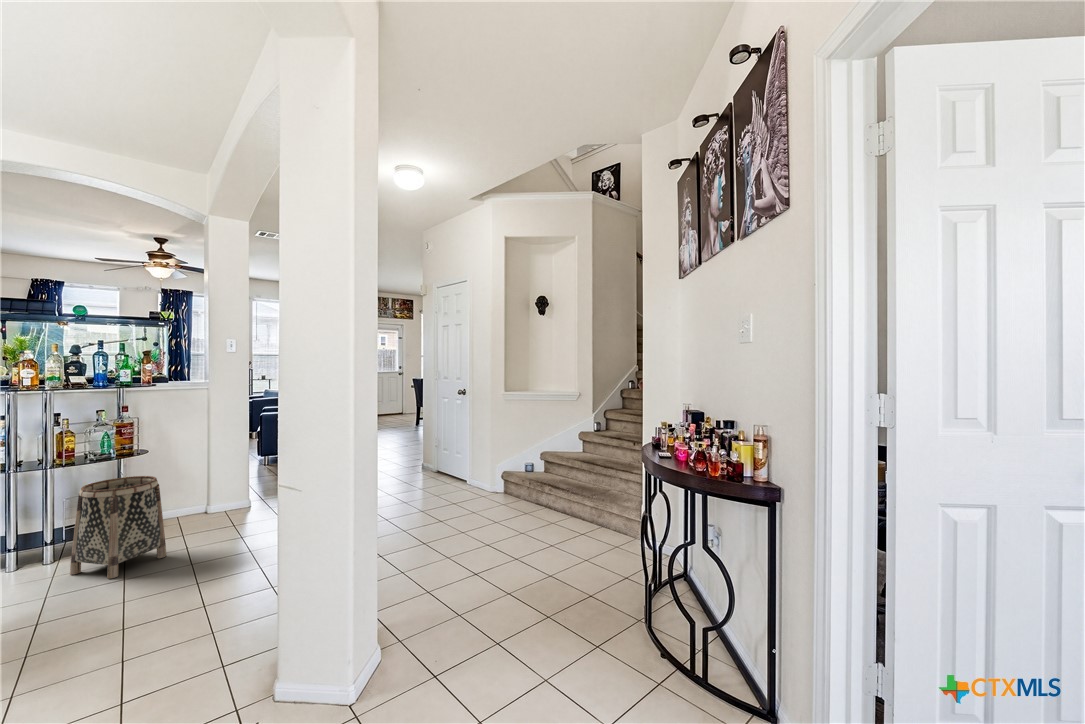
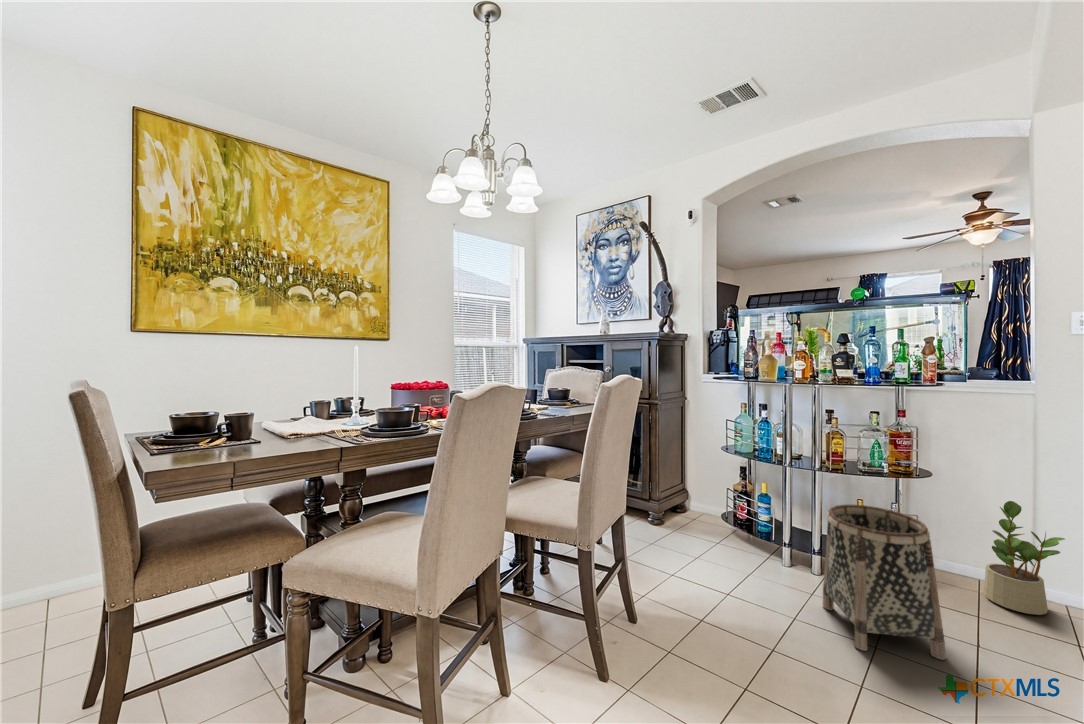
potted plant: none [177,456,217,523] -> present [984,501,1065,615]

